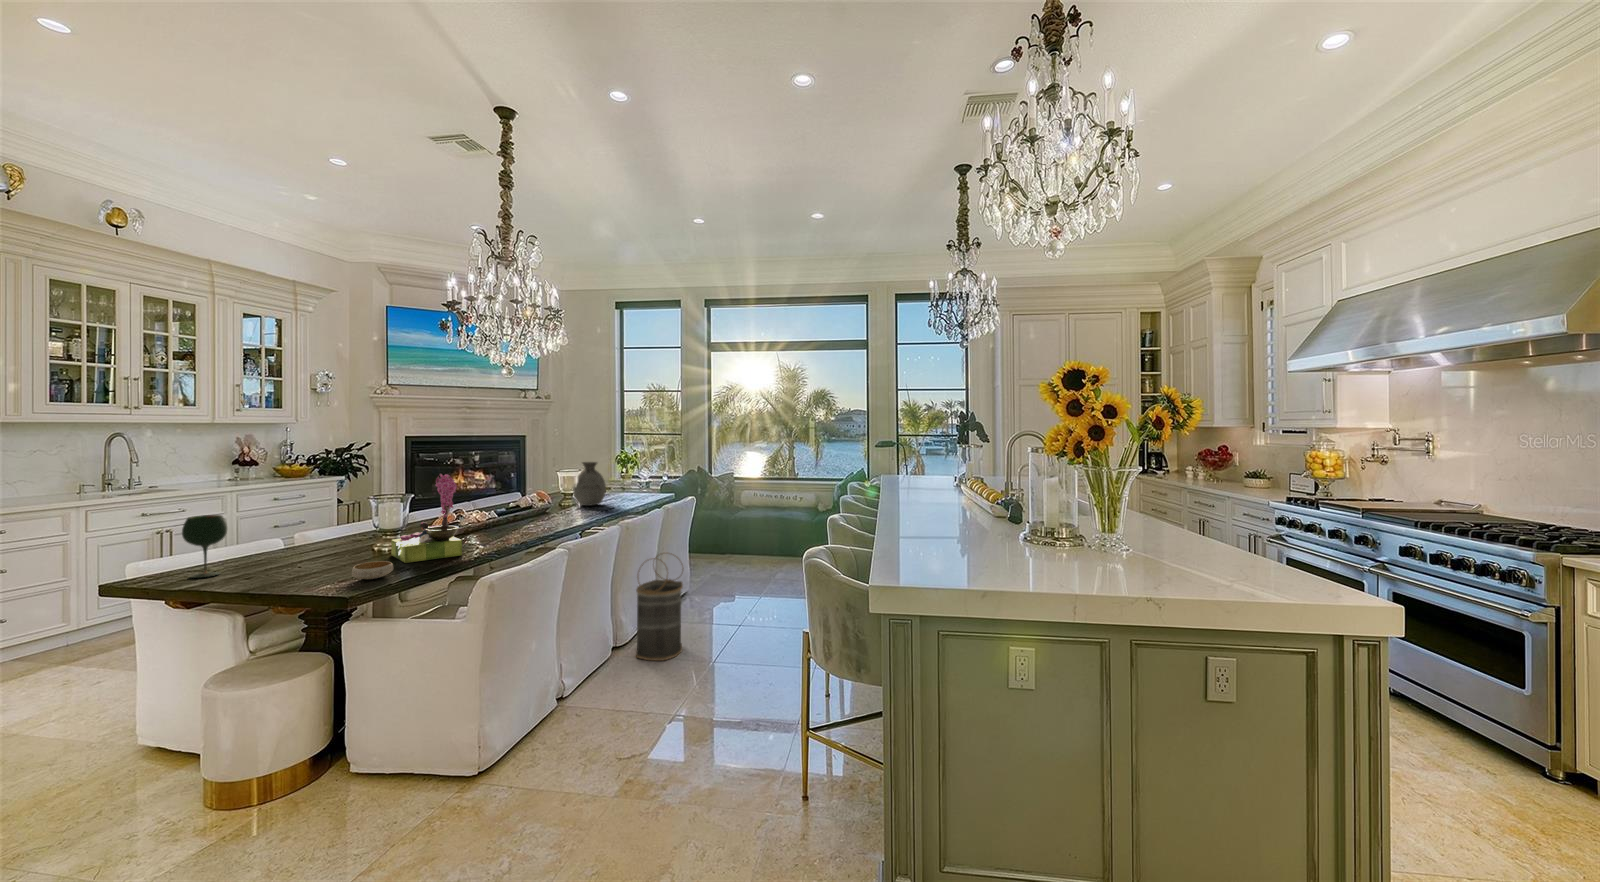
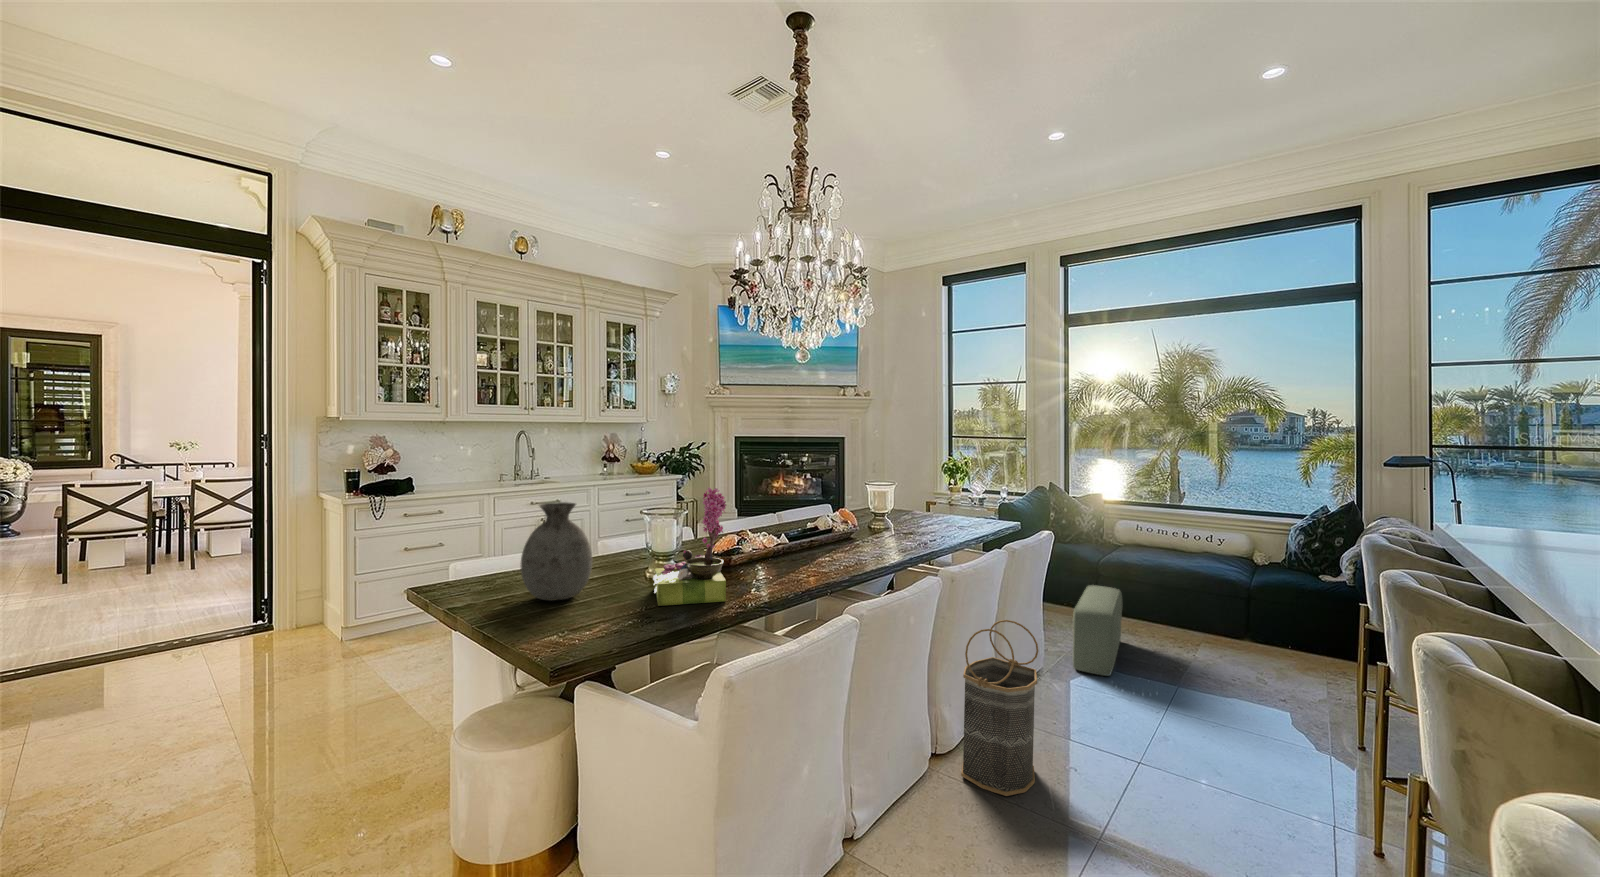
vase: present [573,462,606,506] -> present [521,502,592,601]
wine glass: present [182,515,227,578] -> none [460,524,501,595]
pouf: none [710,537,742,592] -> present [1073,585,1122,676]
bowl: present [352,561,393,579] -> none [585,605,632,631]

